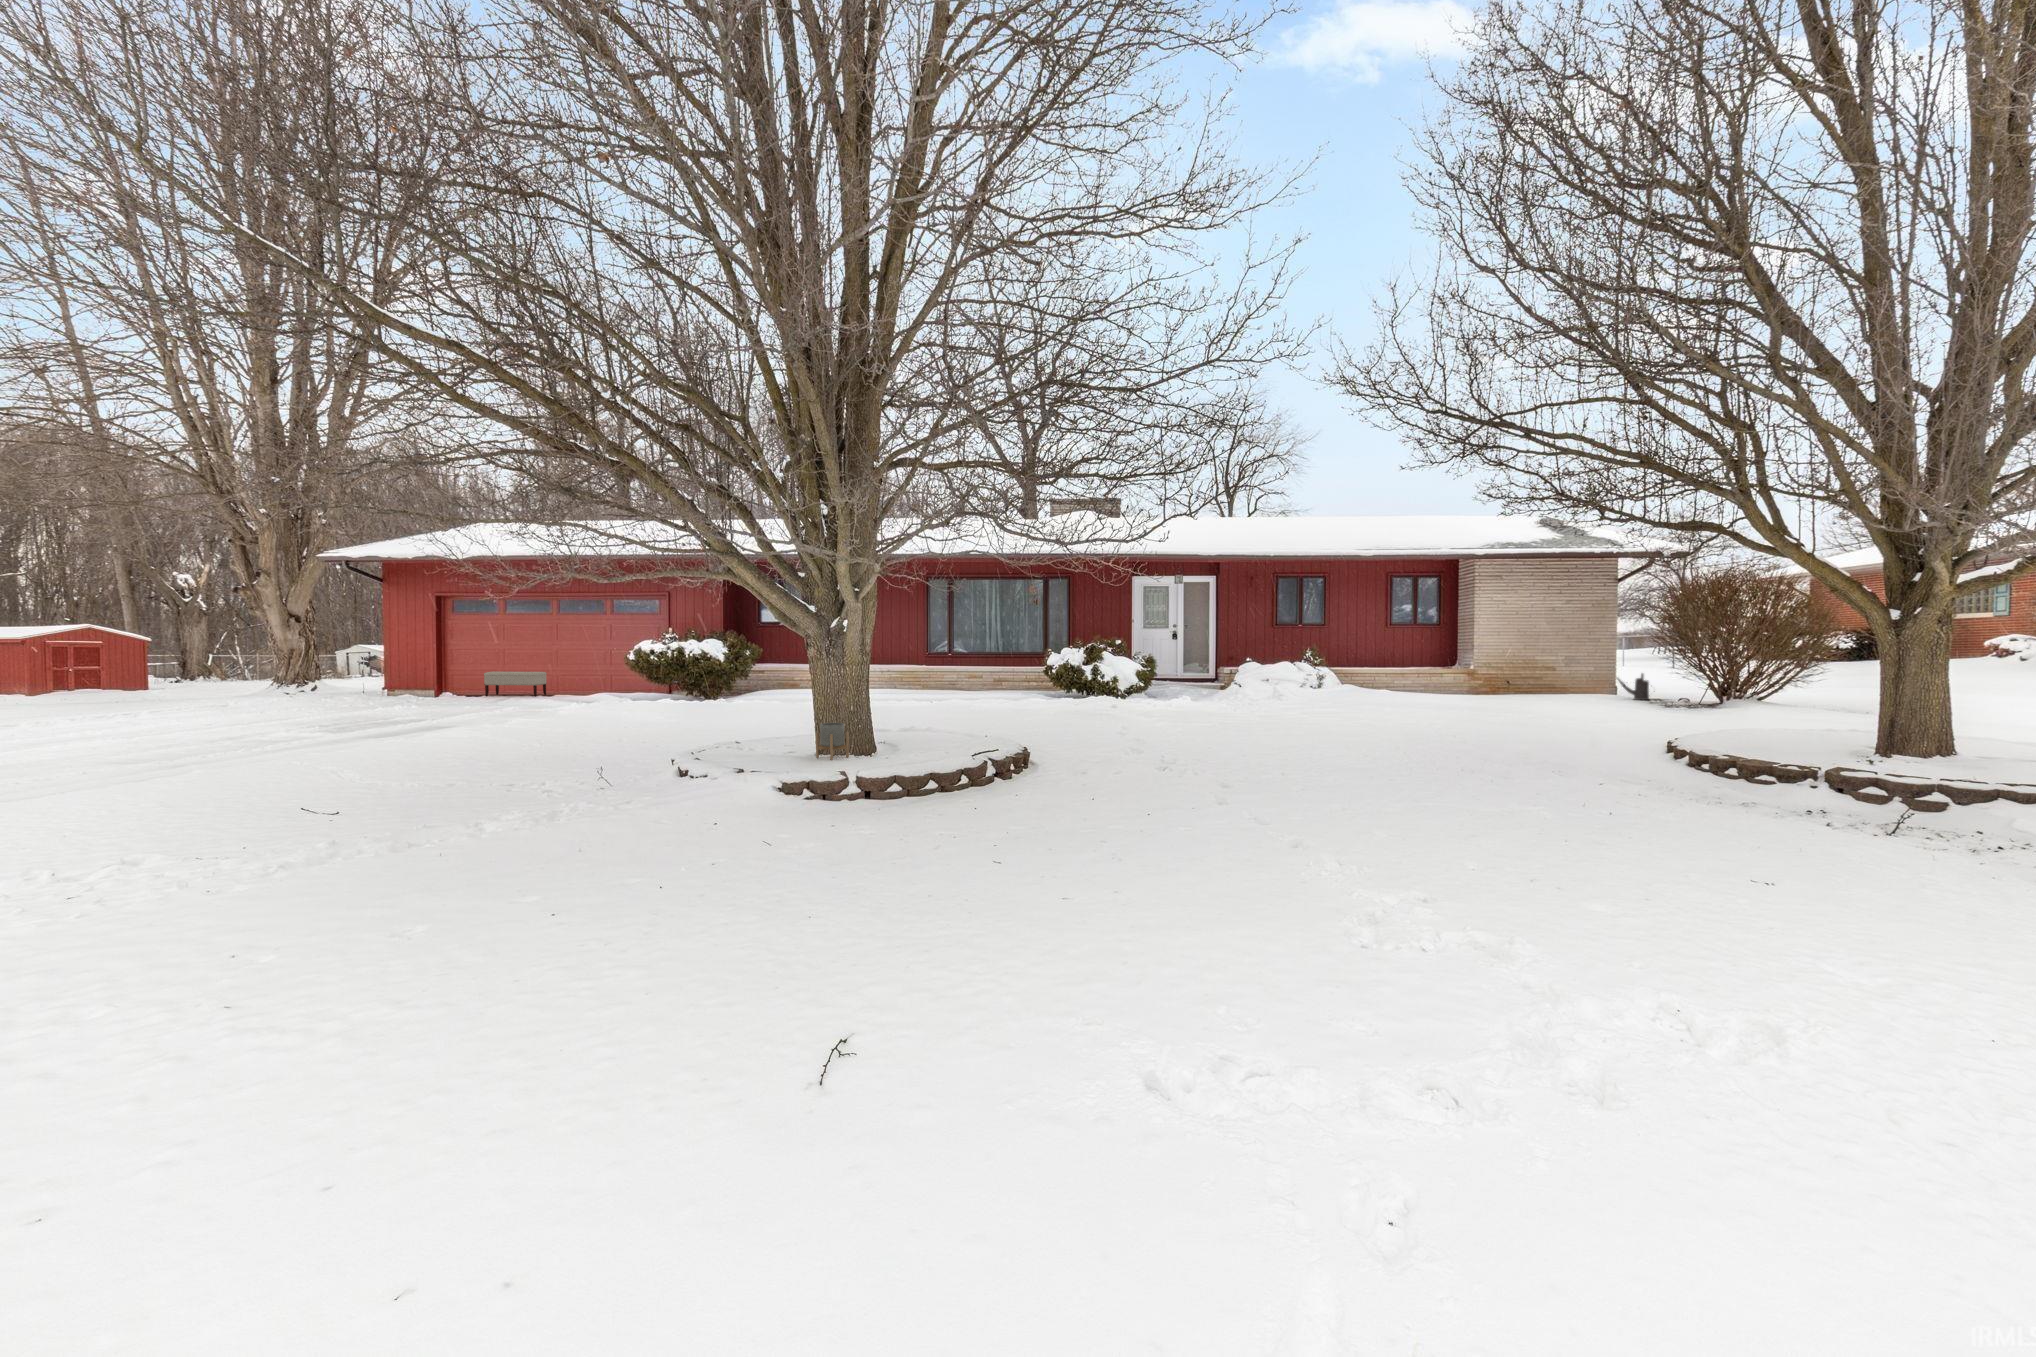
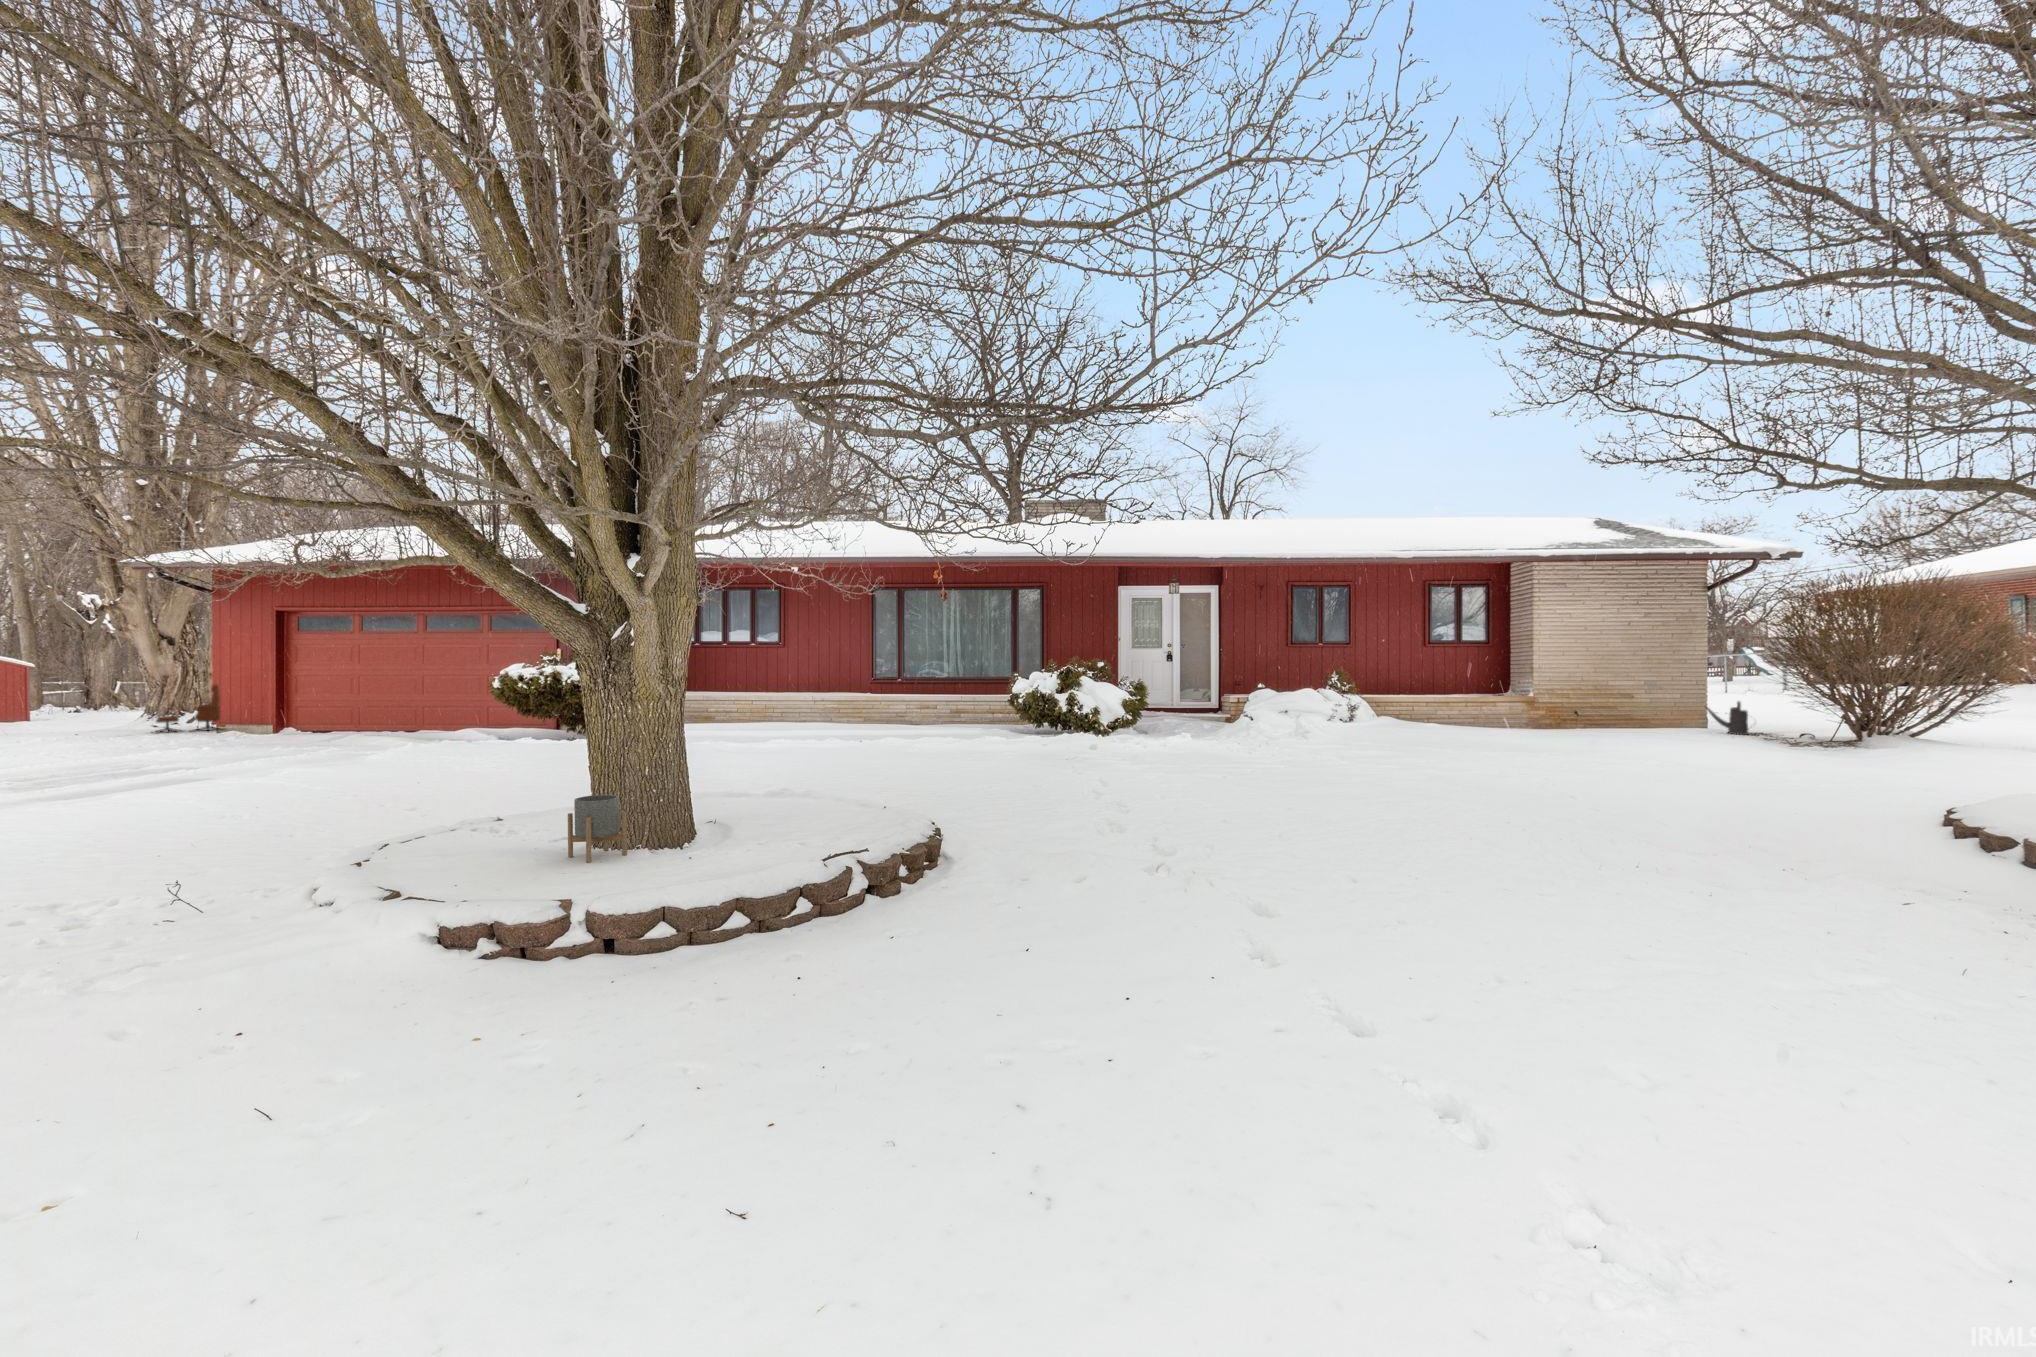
lounge chair: none [333,657,389,697] -> present [156,685,221,733]
bench: present [484,671,547,696] -> none [336,701,416,731]

